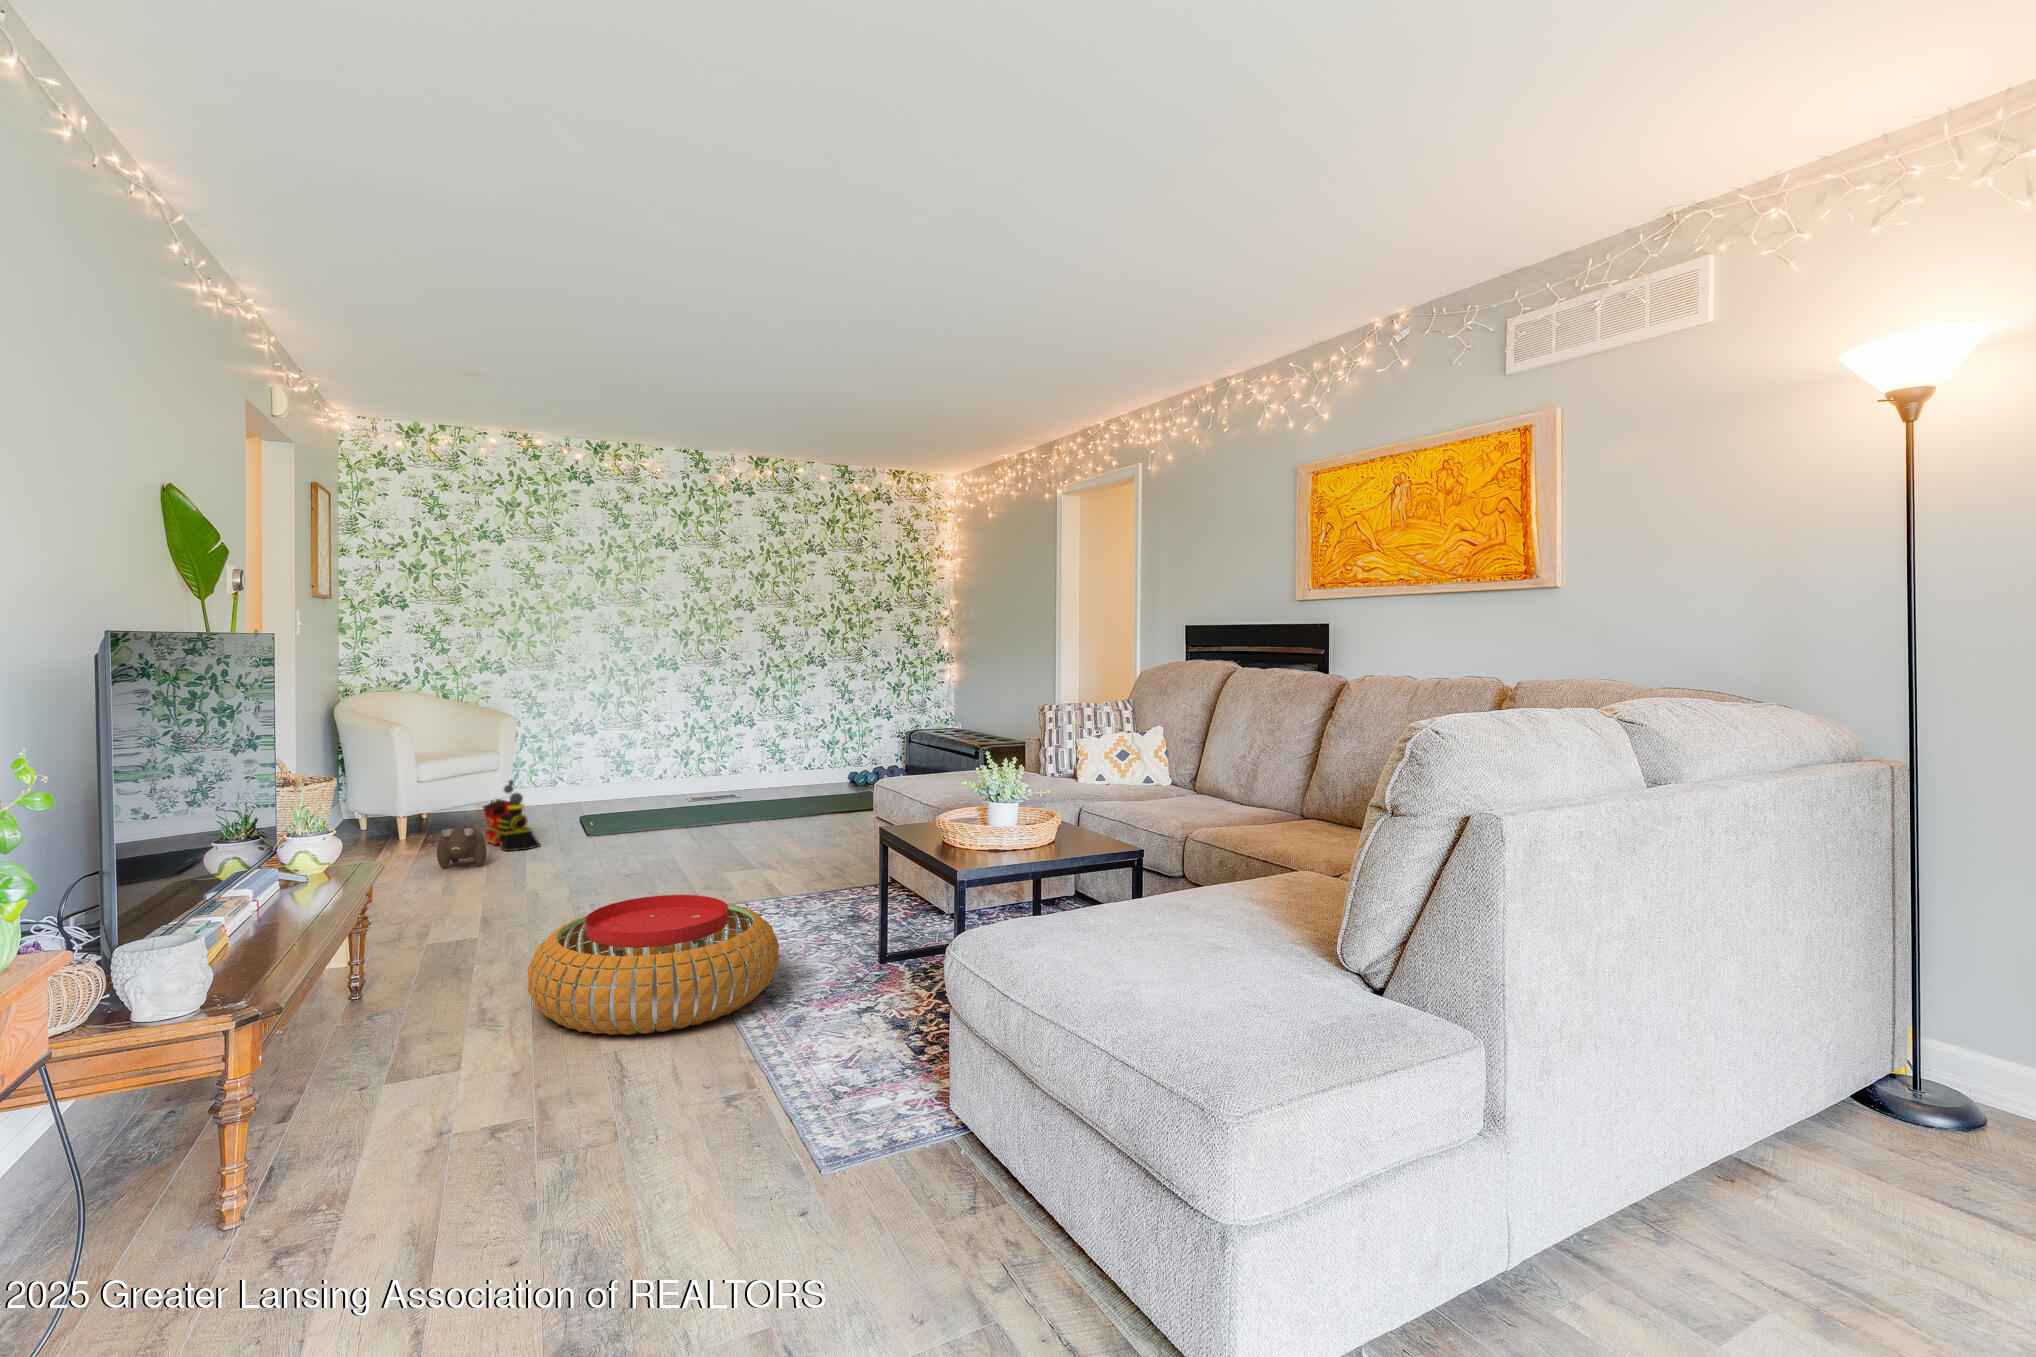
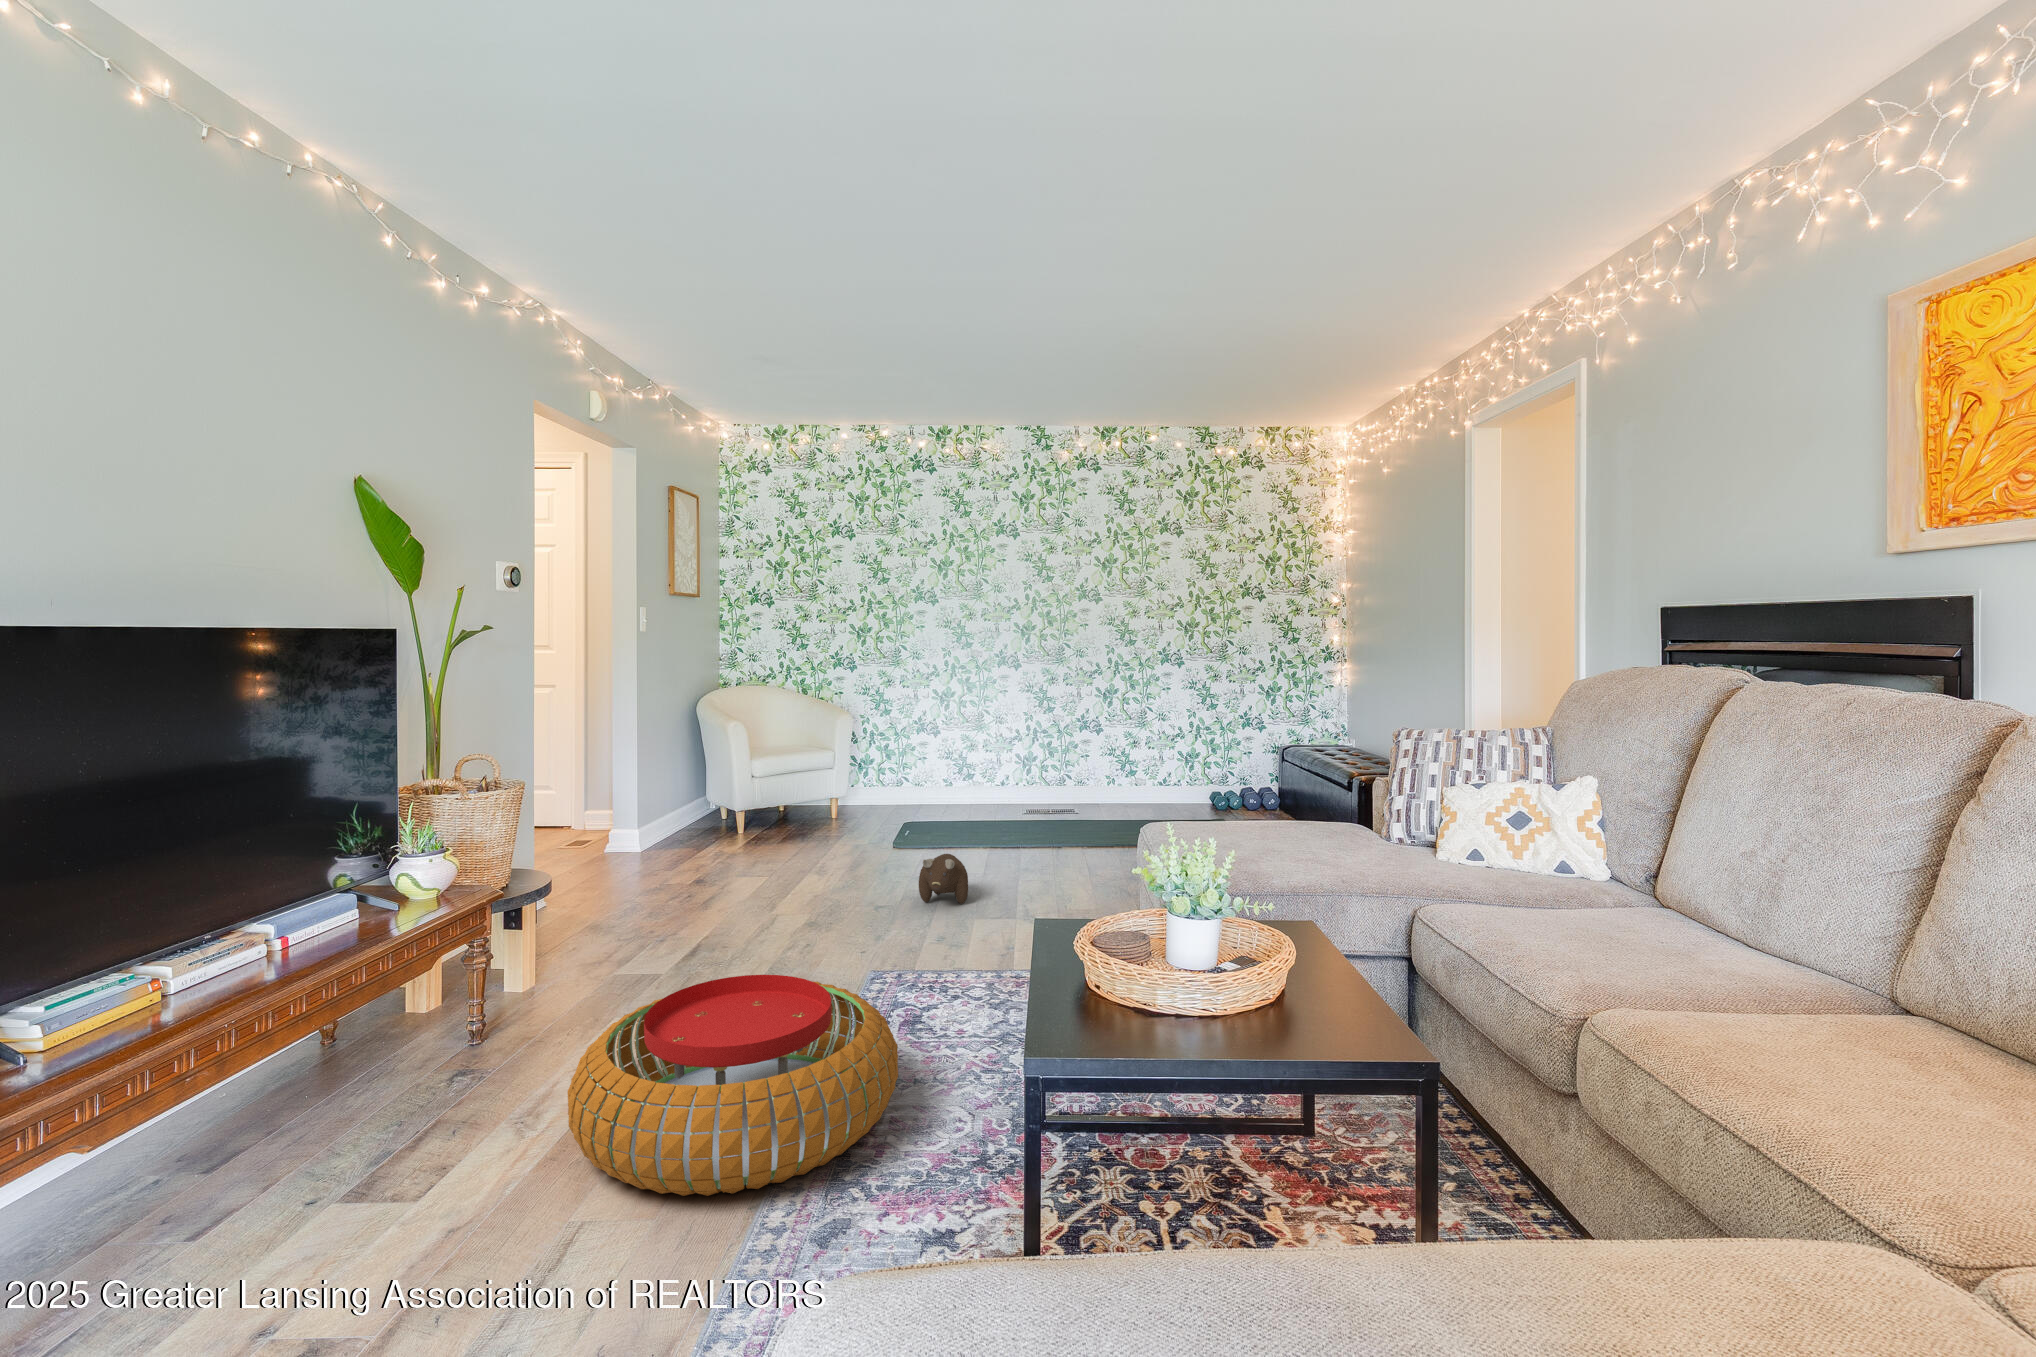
toy train: present [483,780,540,851] -> none [794,782,838,858]
plush toy: present [437,826,486,868] -> present [919,854,968,904]

